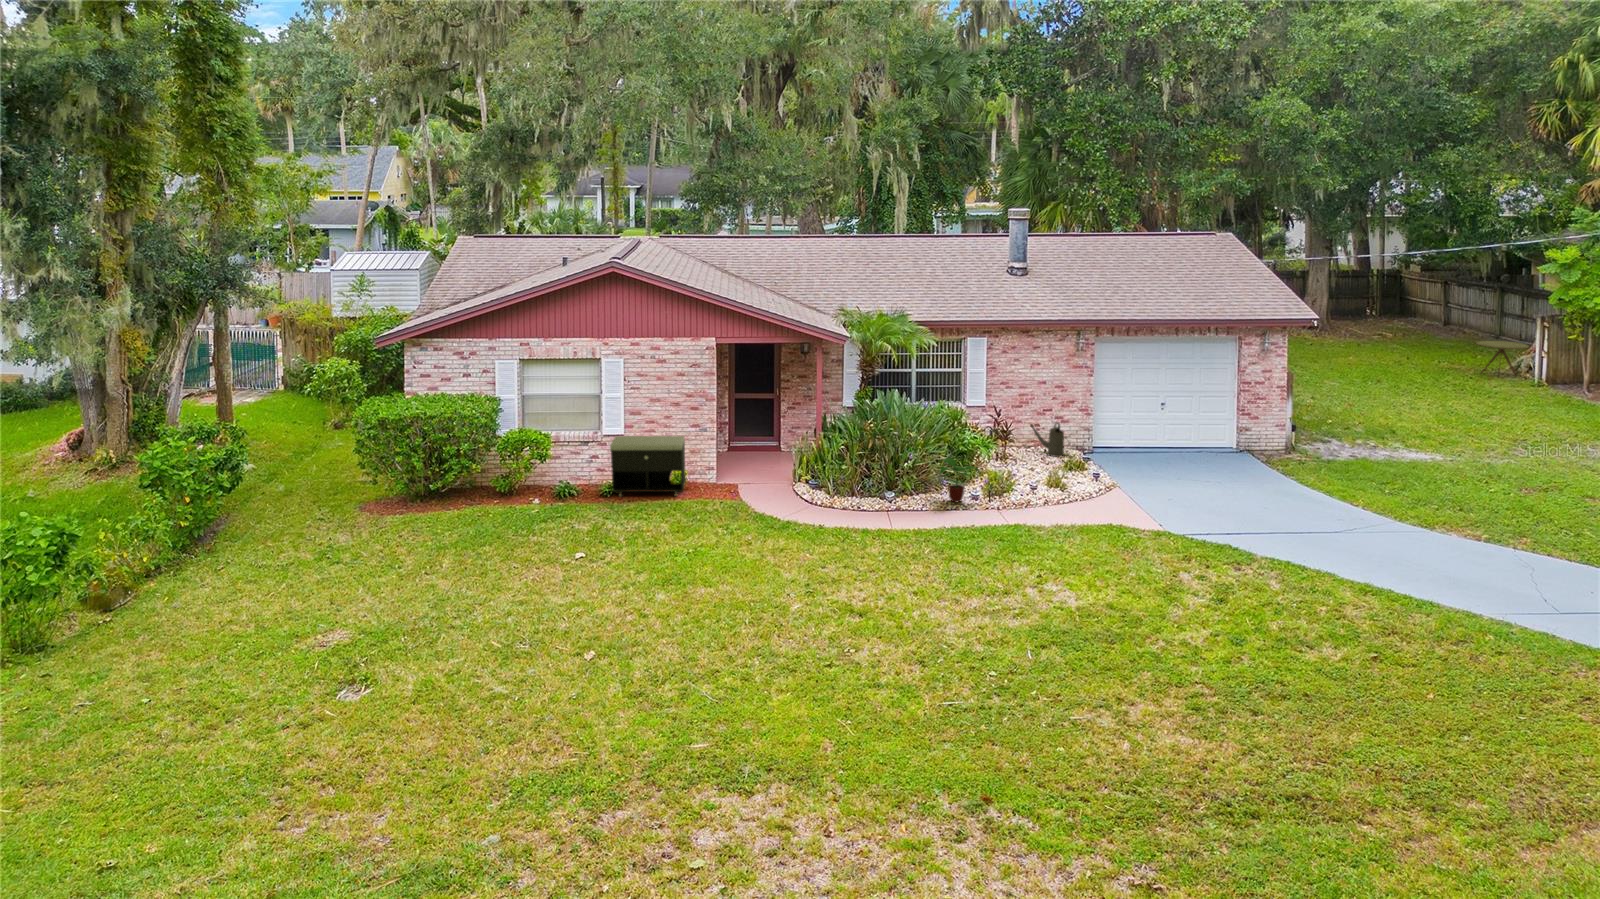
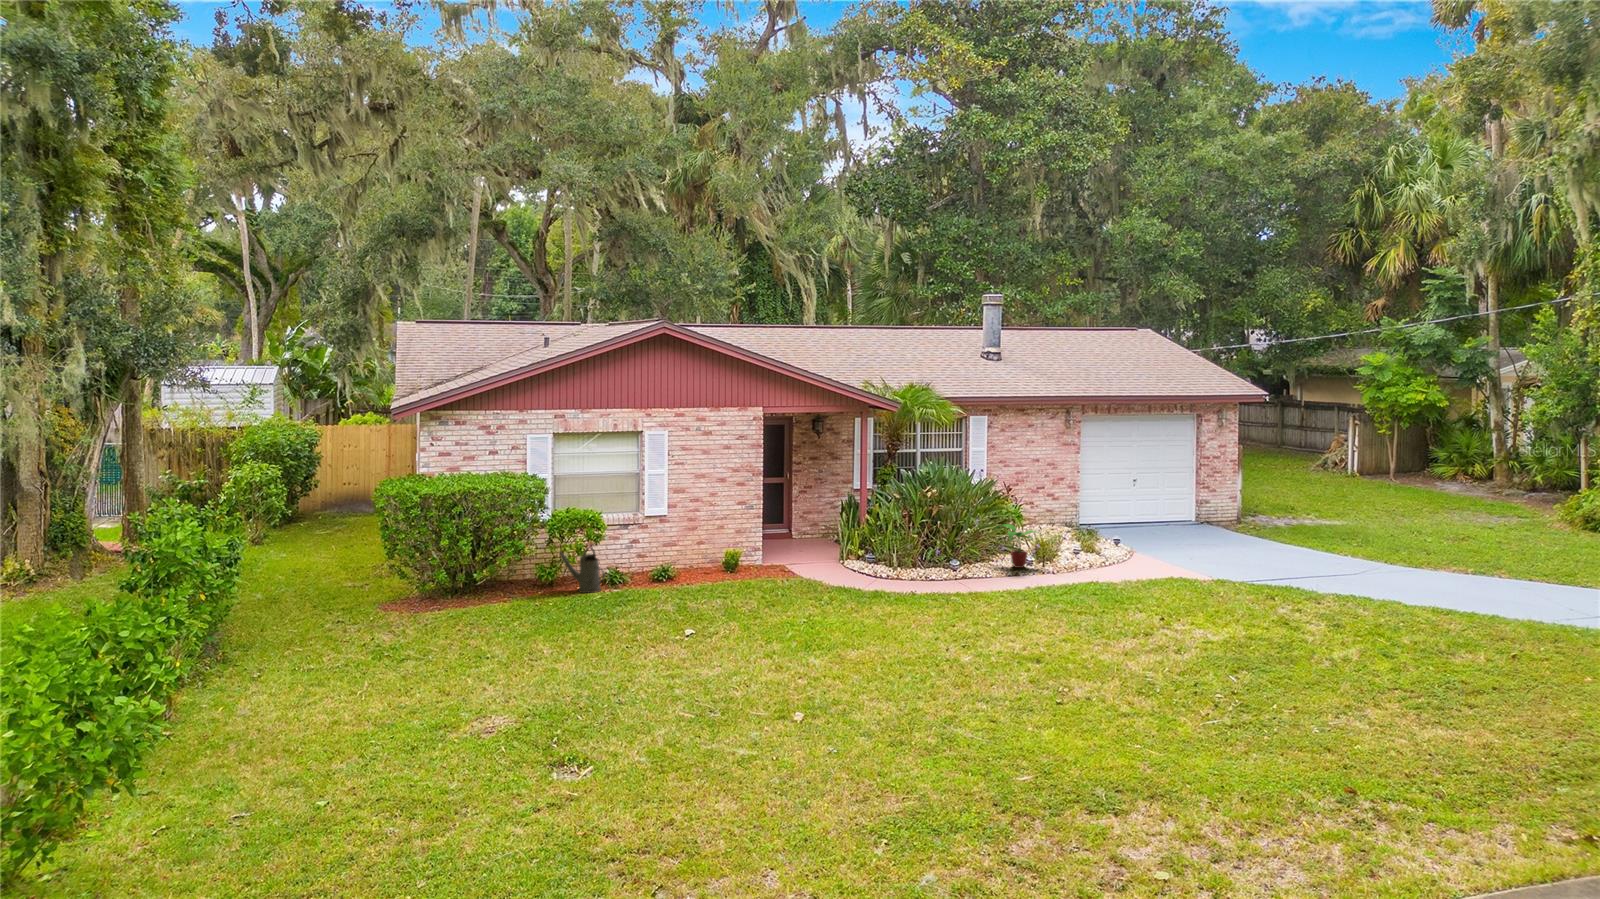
round table: present [1477,341,1528,375] -> none [1292,442,1334,470]
watering can: present [1031,422,1064,457] -> present [560,547,605,593]
storage bench: present [610,436,686,496] -> none [658,513,739,579]

